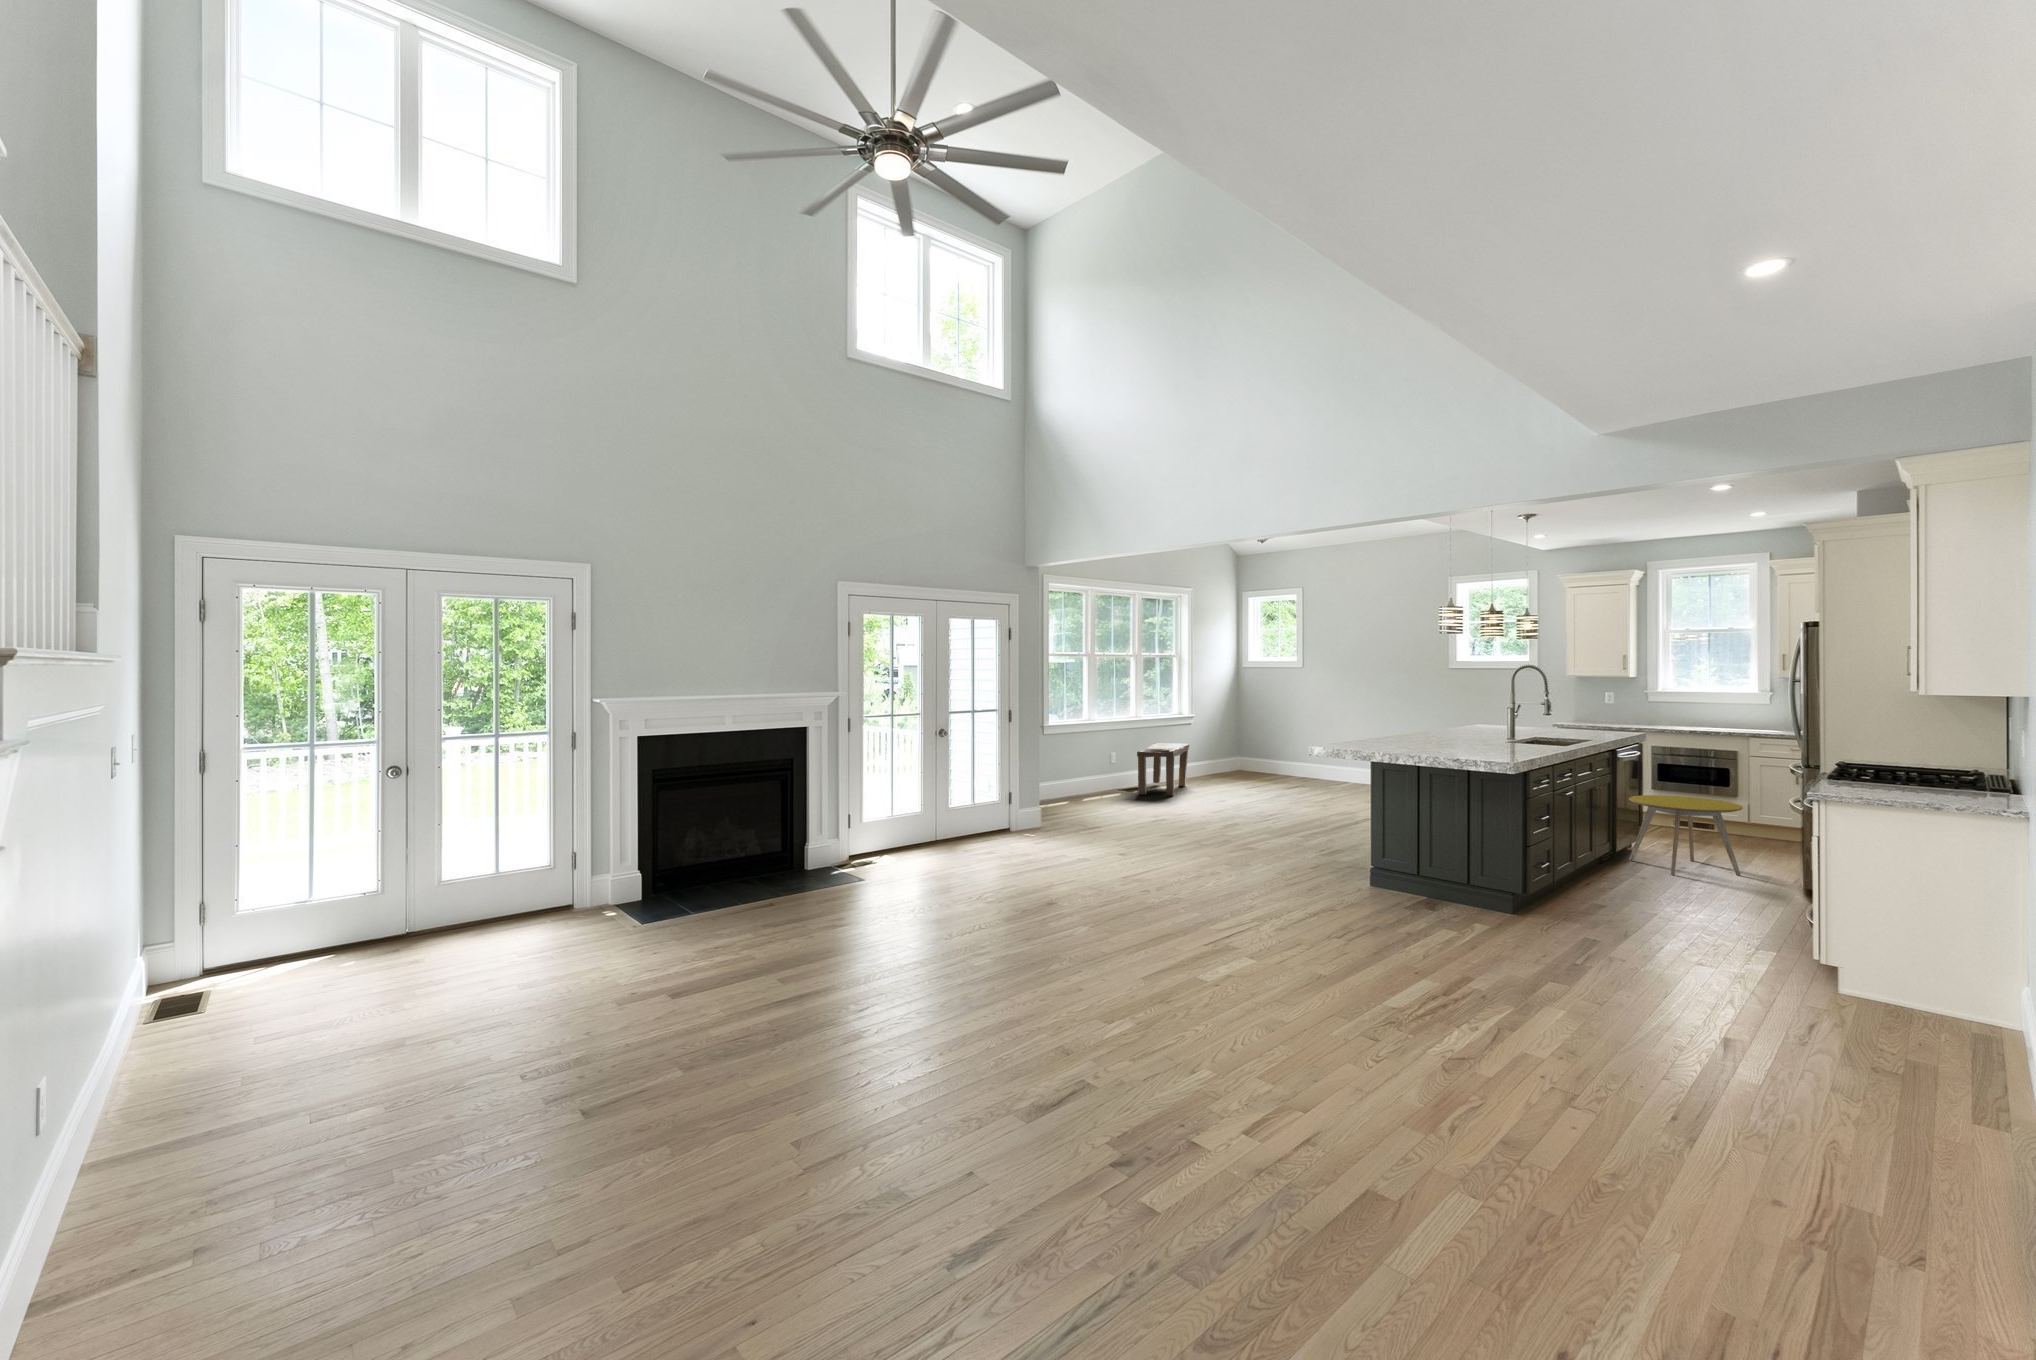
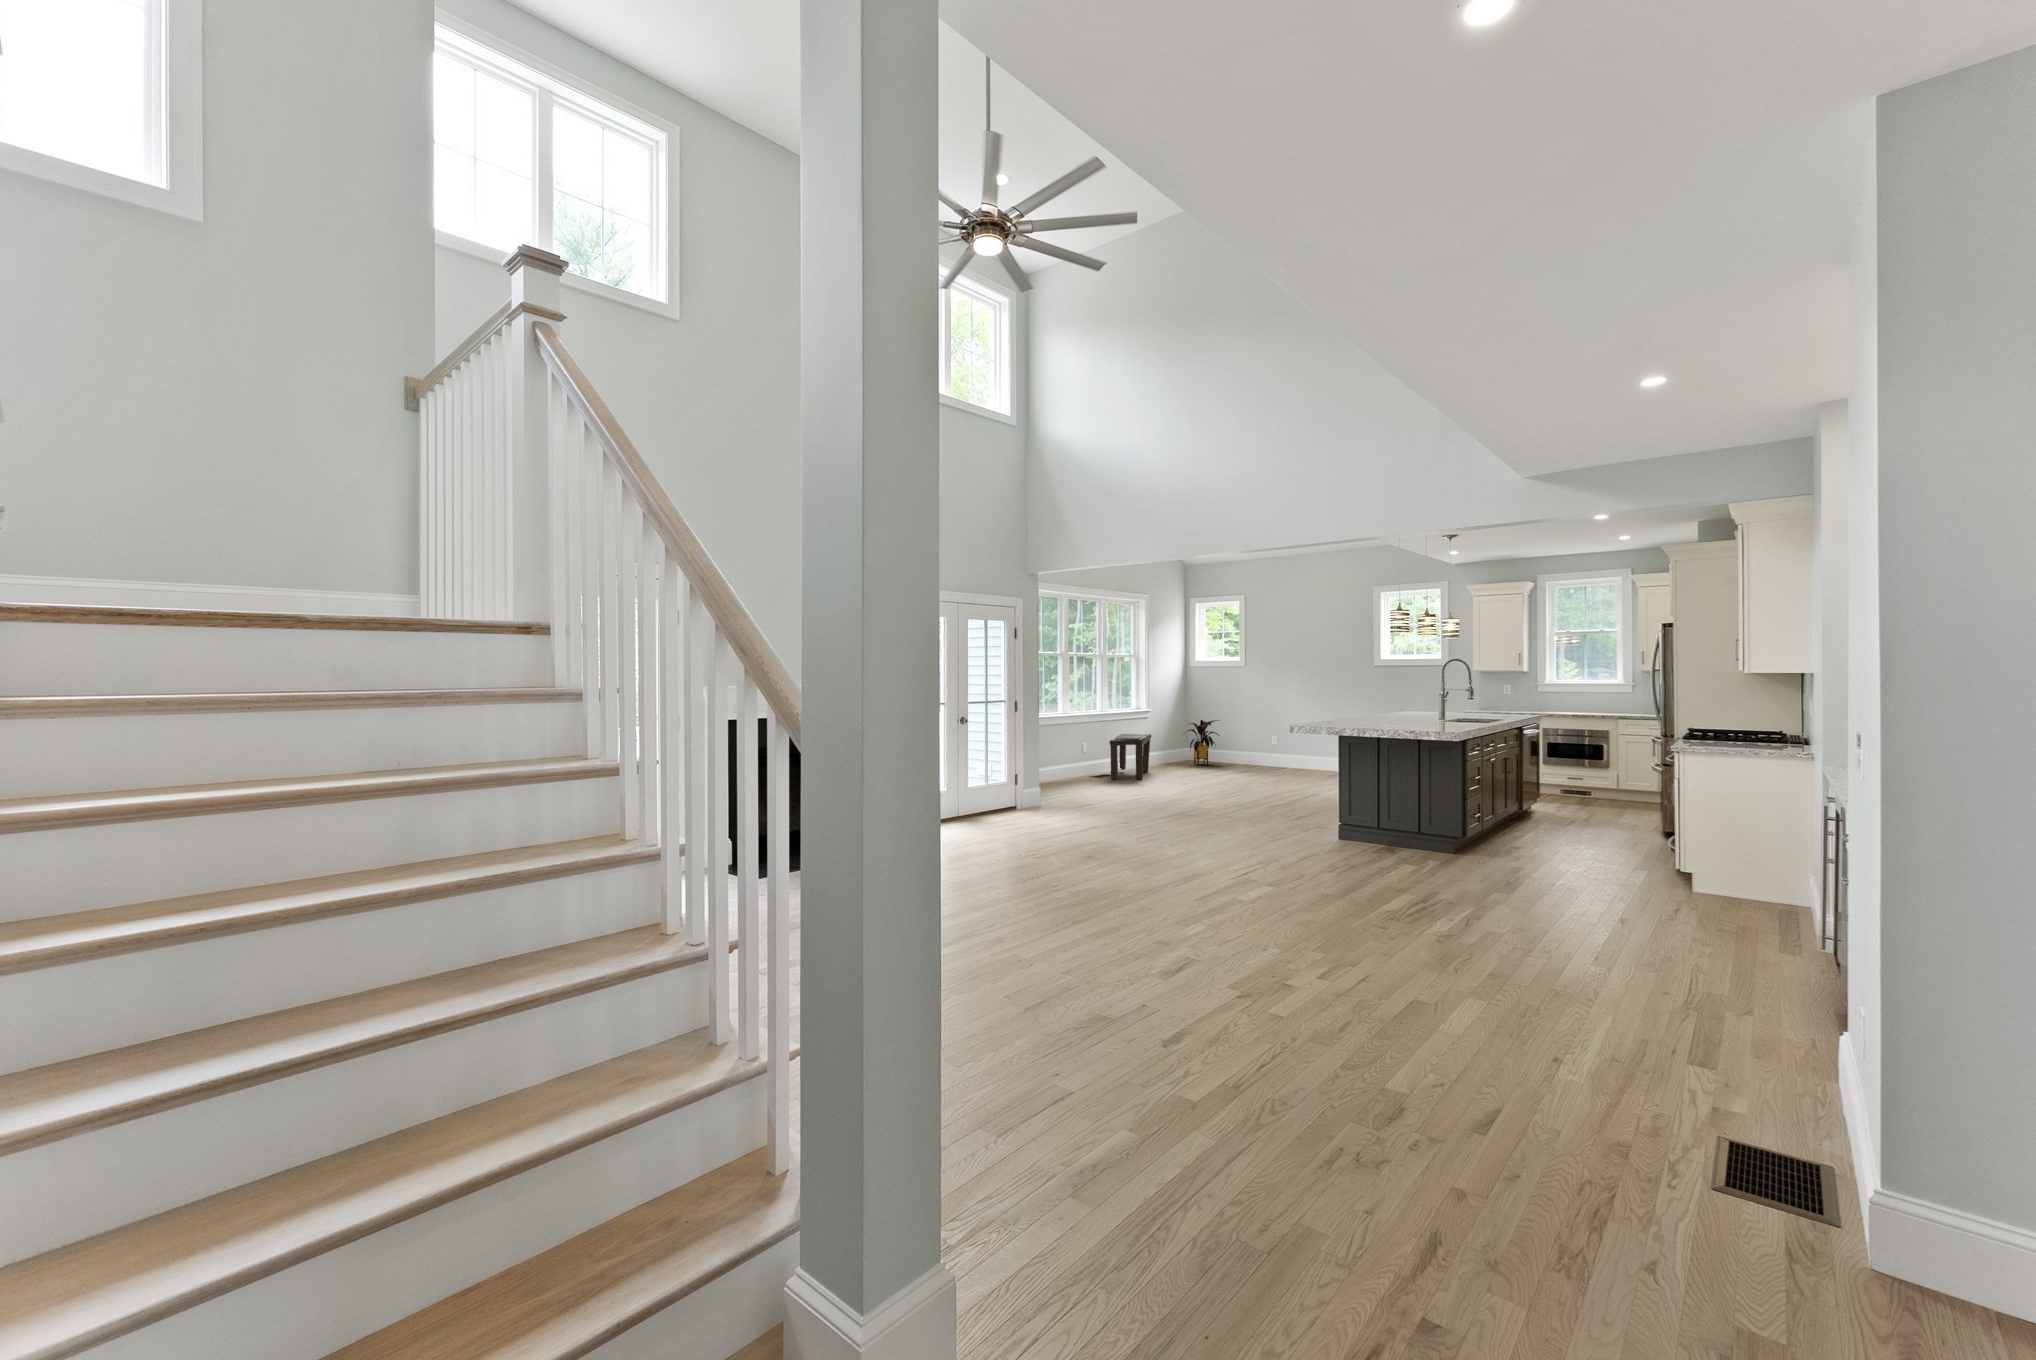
house plant: none [1228,727,1277,778] -> present [1186,720,1217,765]
side table: present [1629,795,1743,876] -> none [1531,765,1617,826]

